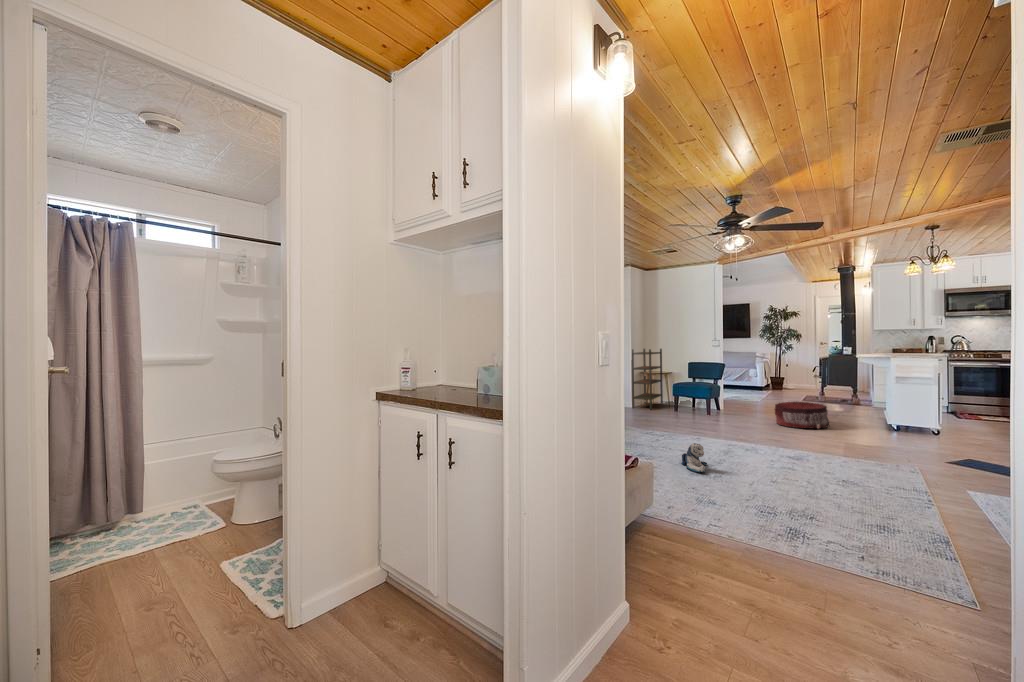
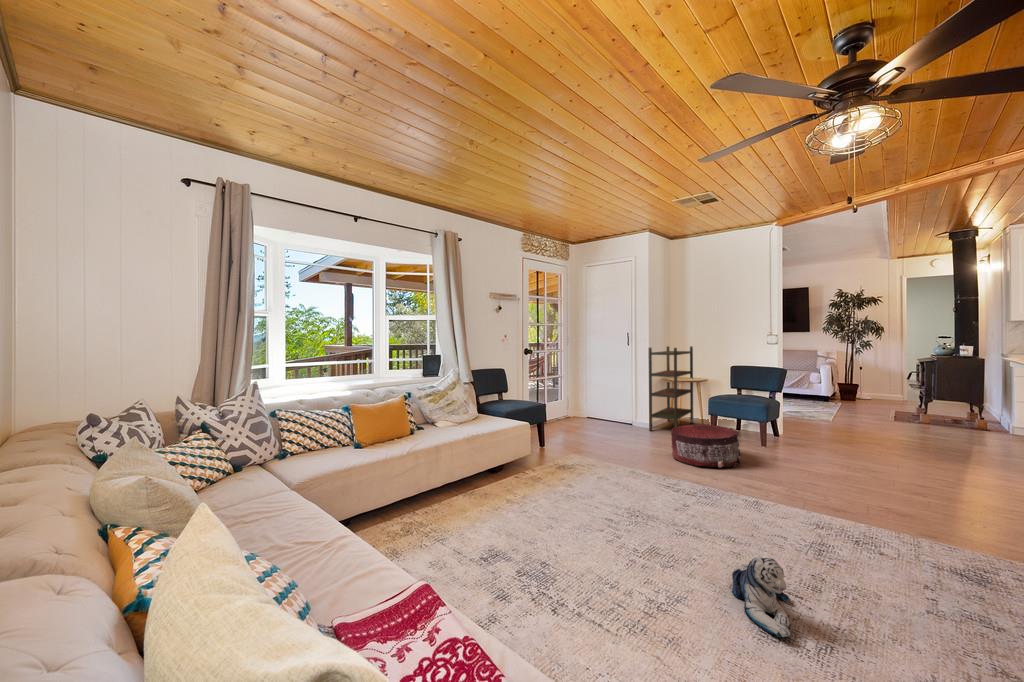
pouf: present [775,402,829,428] -> present [671,424,741,467]

